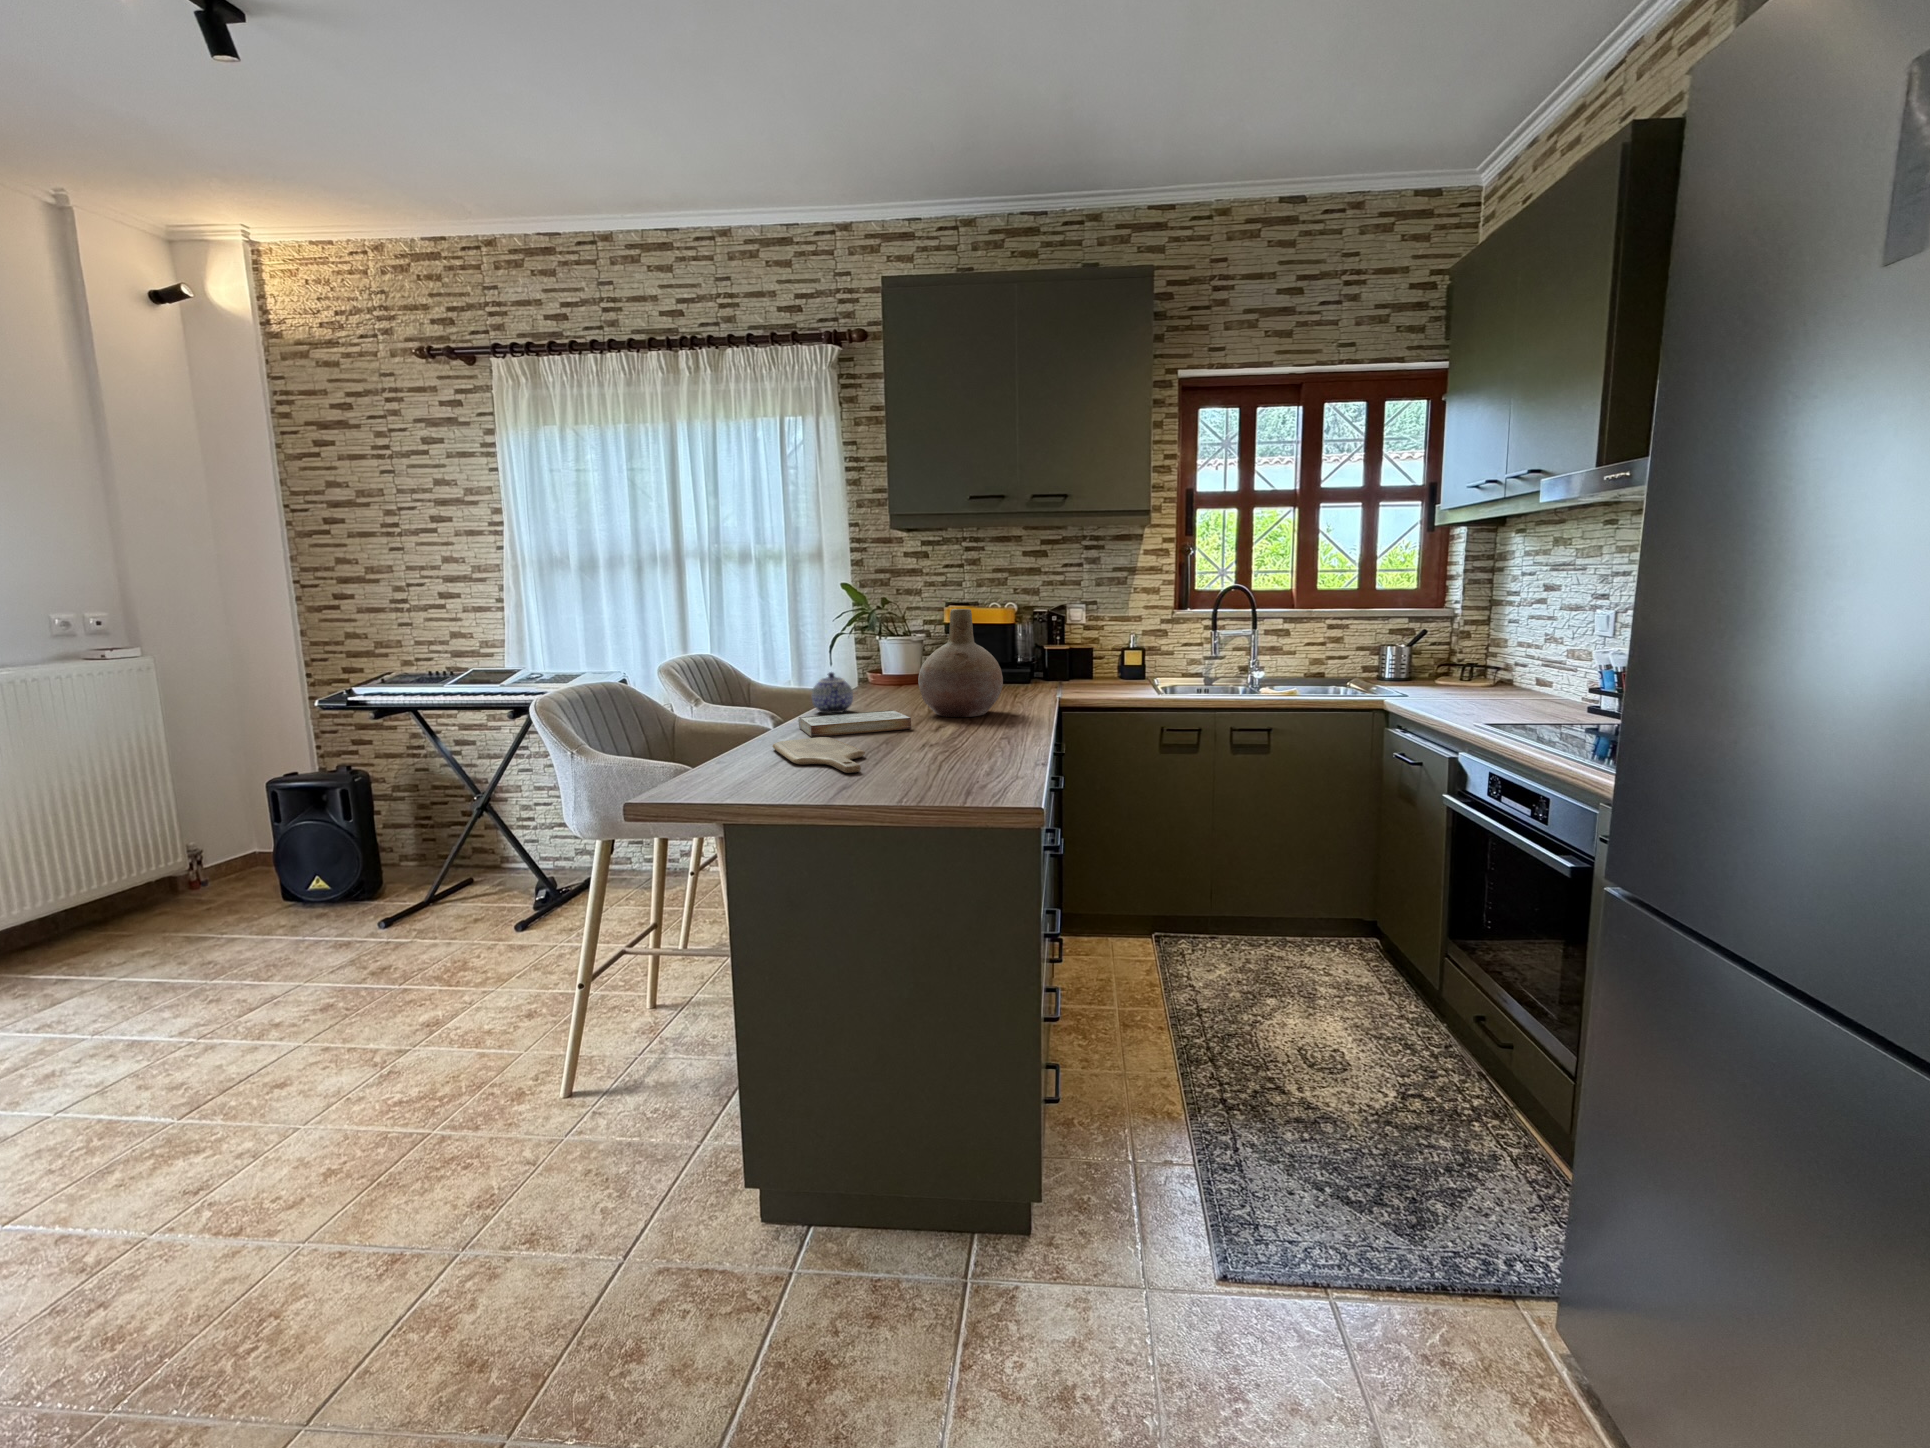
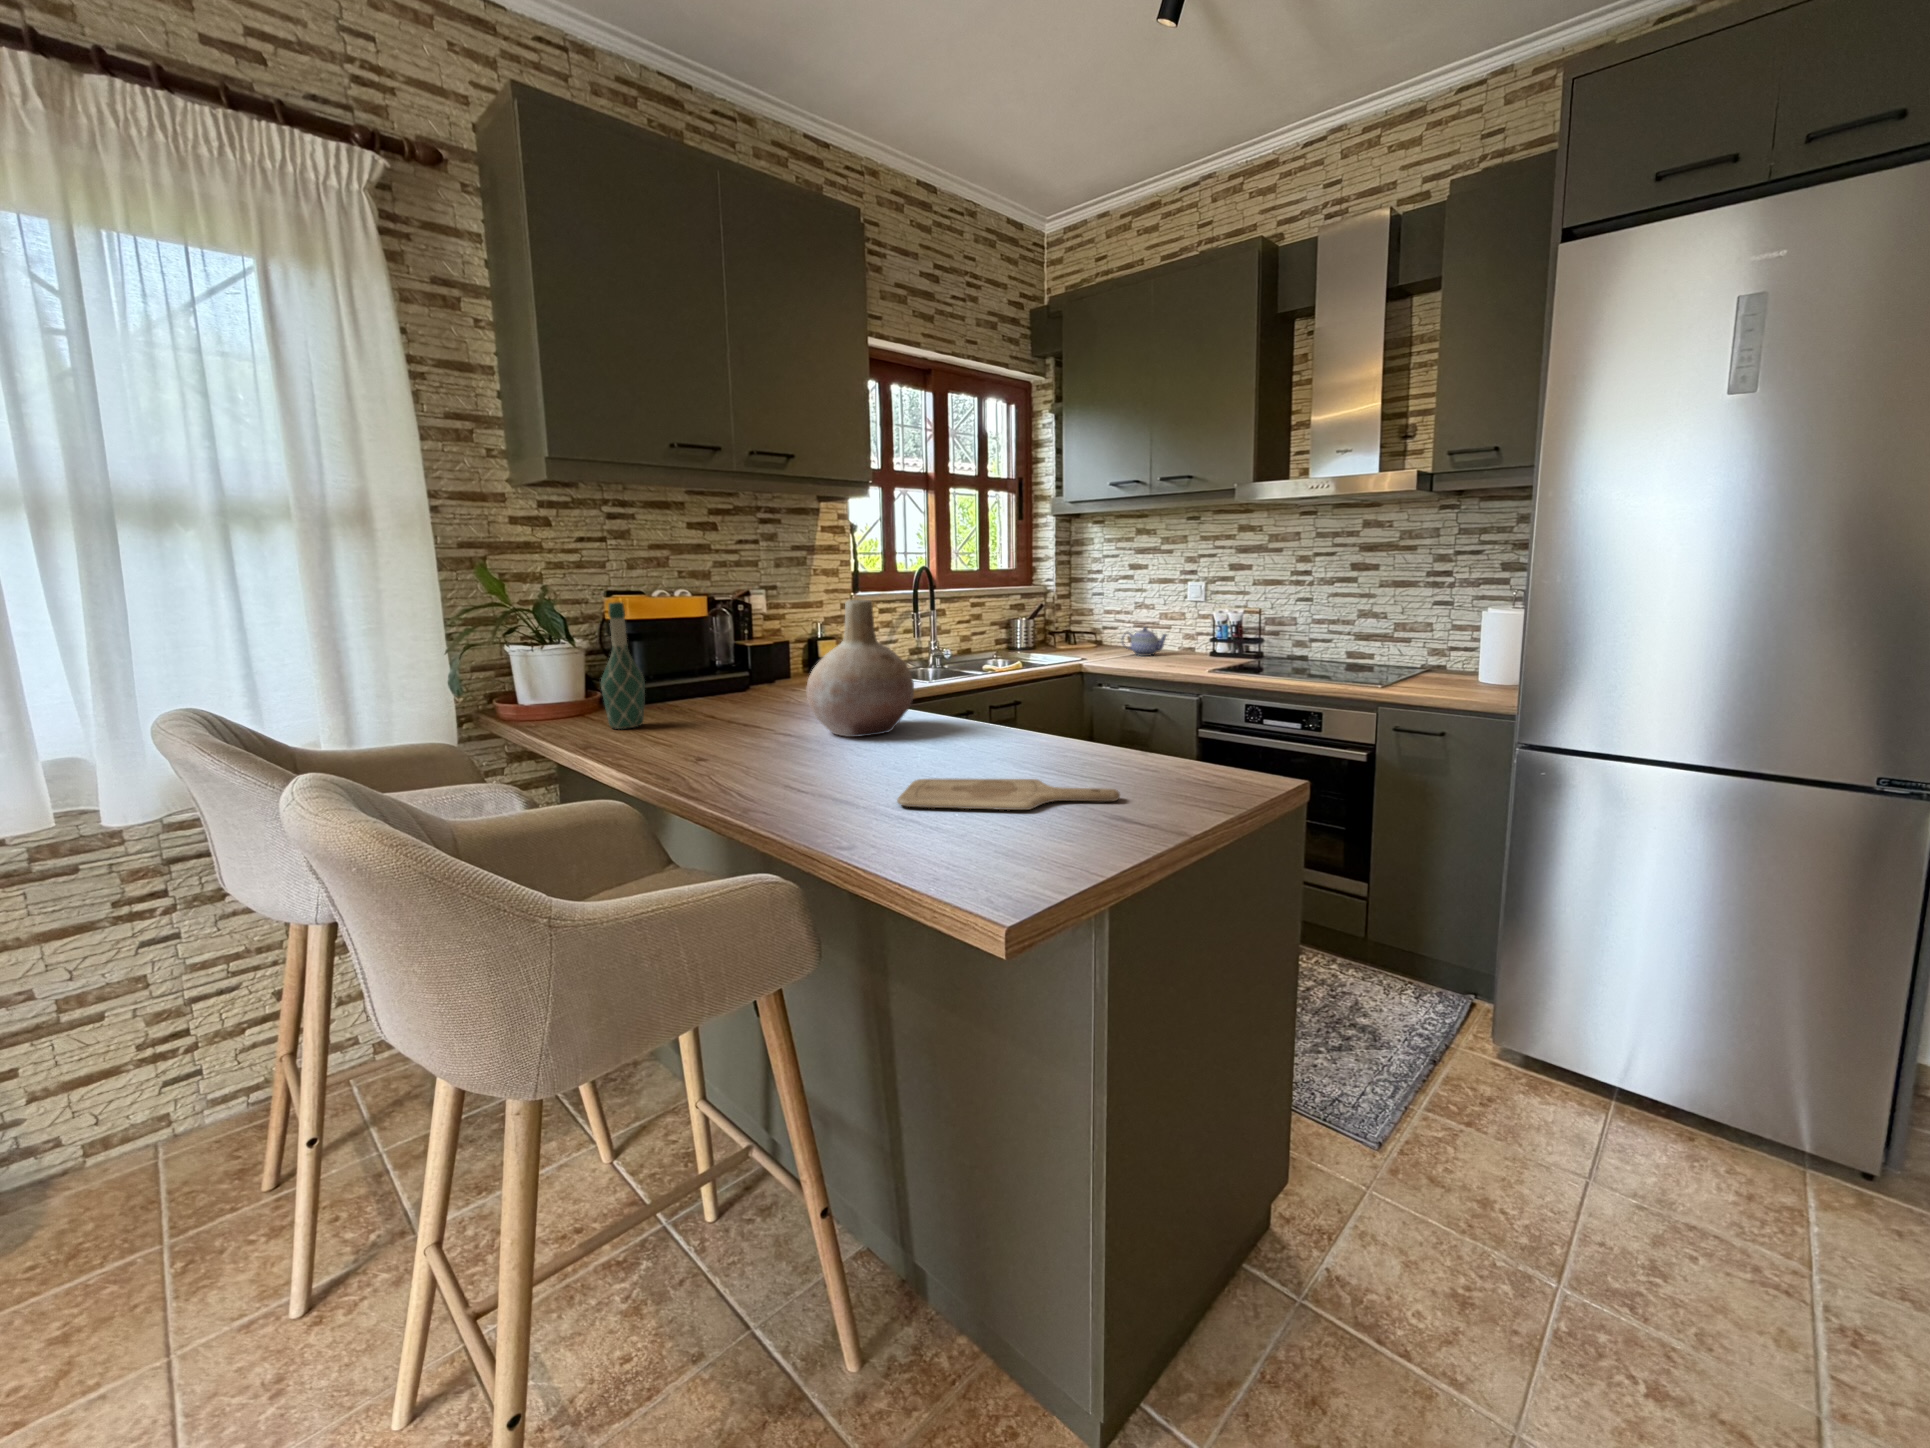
wine bottle: none [876,608,903,694] -> present [601,602,645,729]
teapot: present [812,672,853,713] -> present [1123,627,1167,656]
book: present [799,710,911,737] -> none [773,738,911,787]

